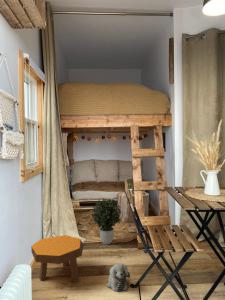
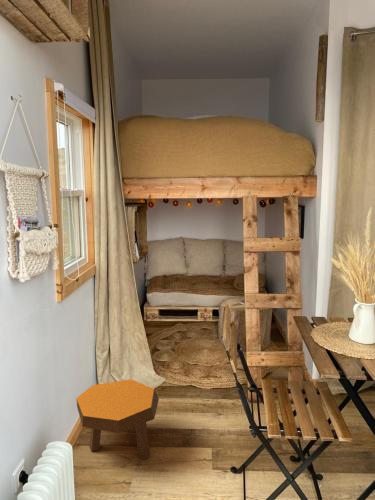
potted plant: present [92,199,121,244] -> none [175,317,224,390]
plush toy: present [107,264,130,291] -> none [194,436,230,480]

